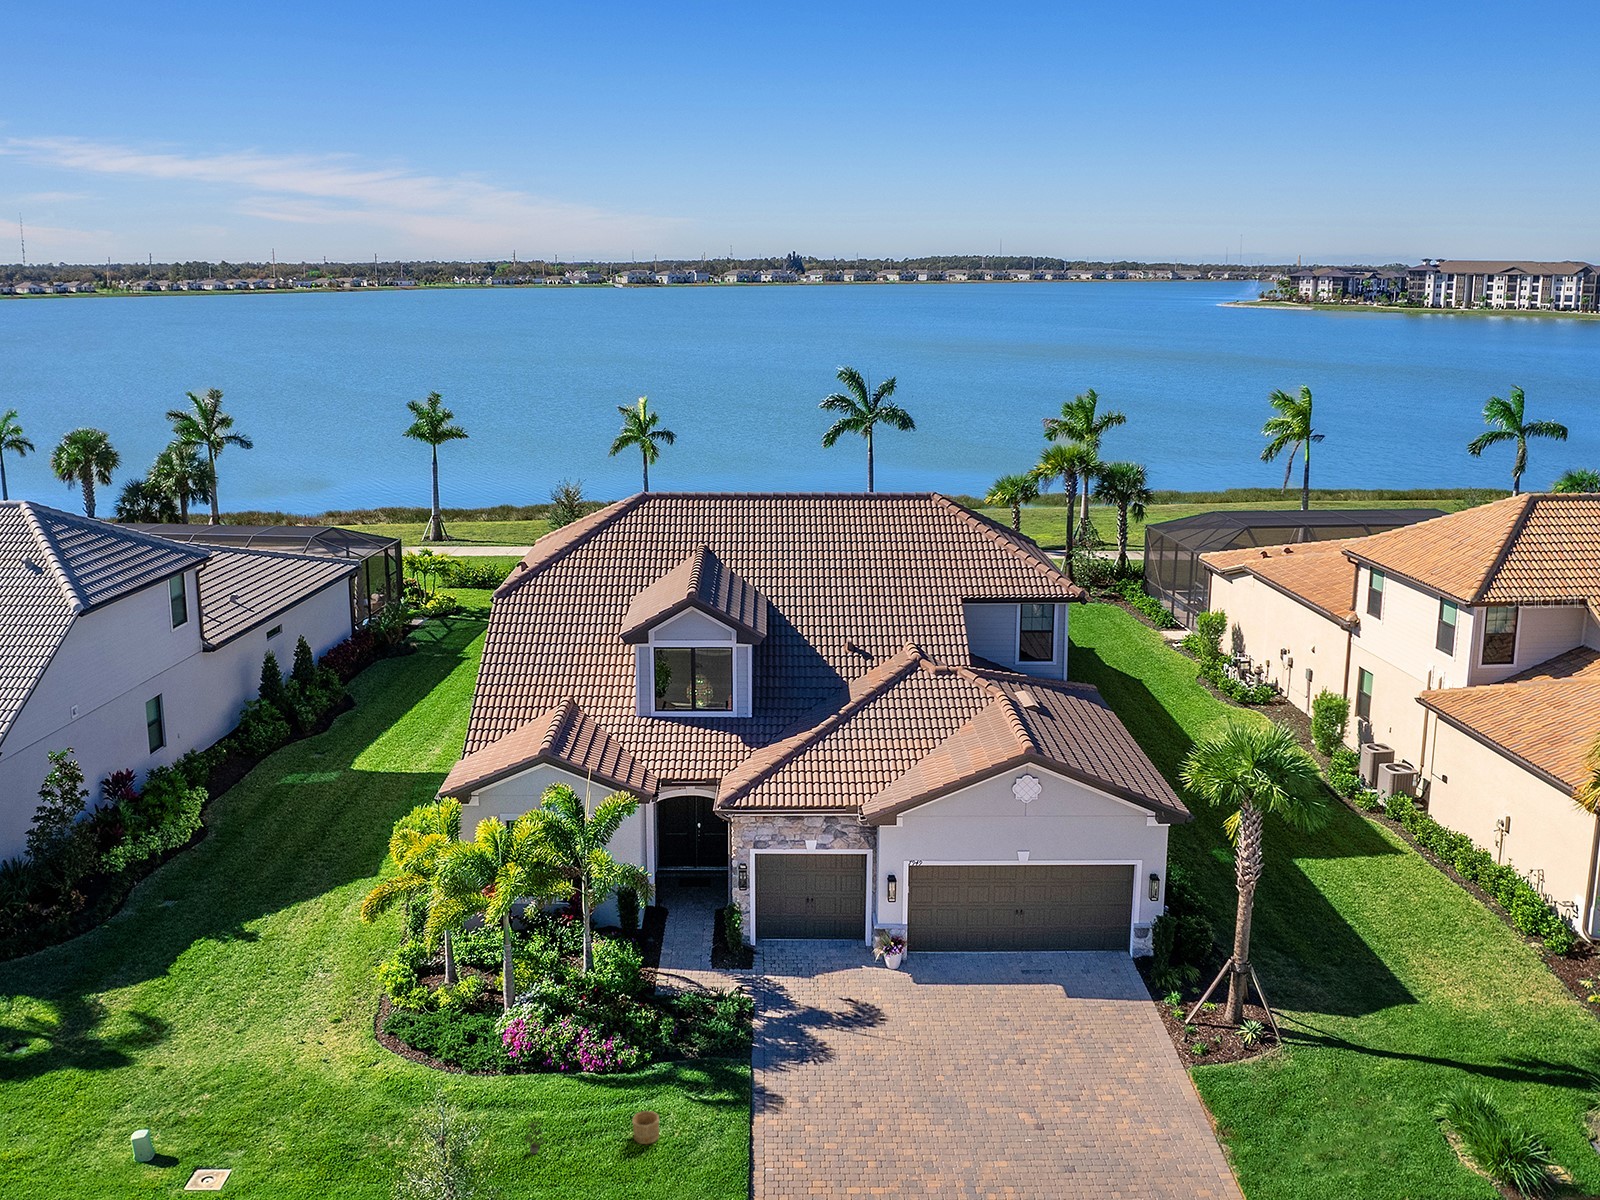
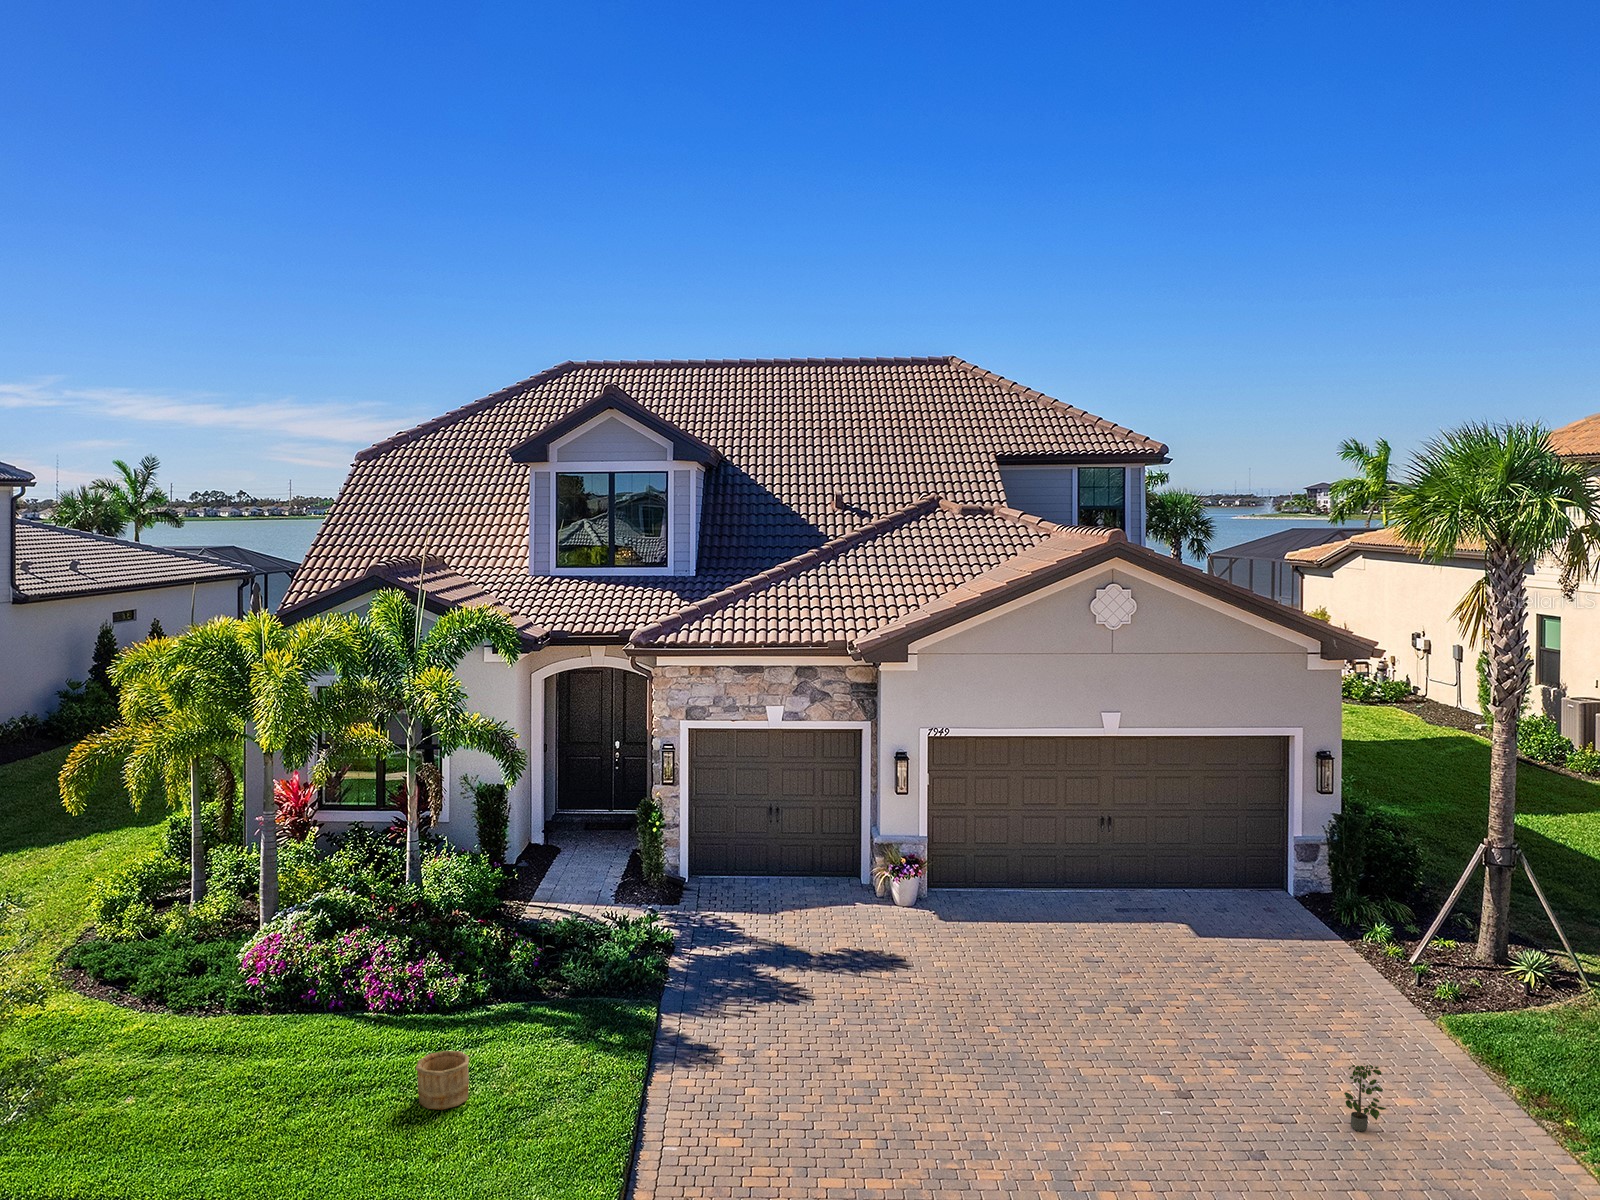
potted plant: present [525,1121,544,1154] -> present [1344,1064,1386,1131]

